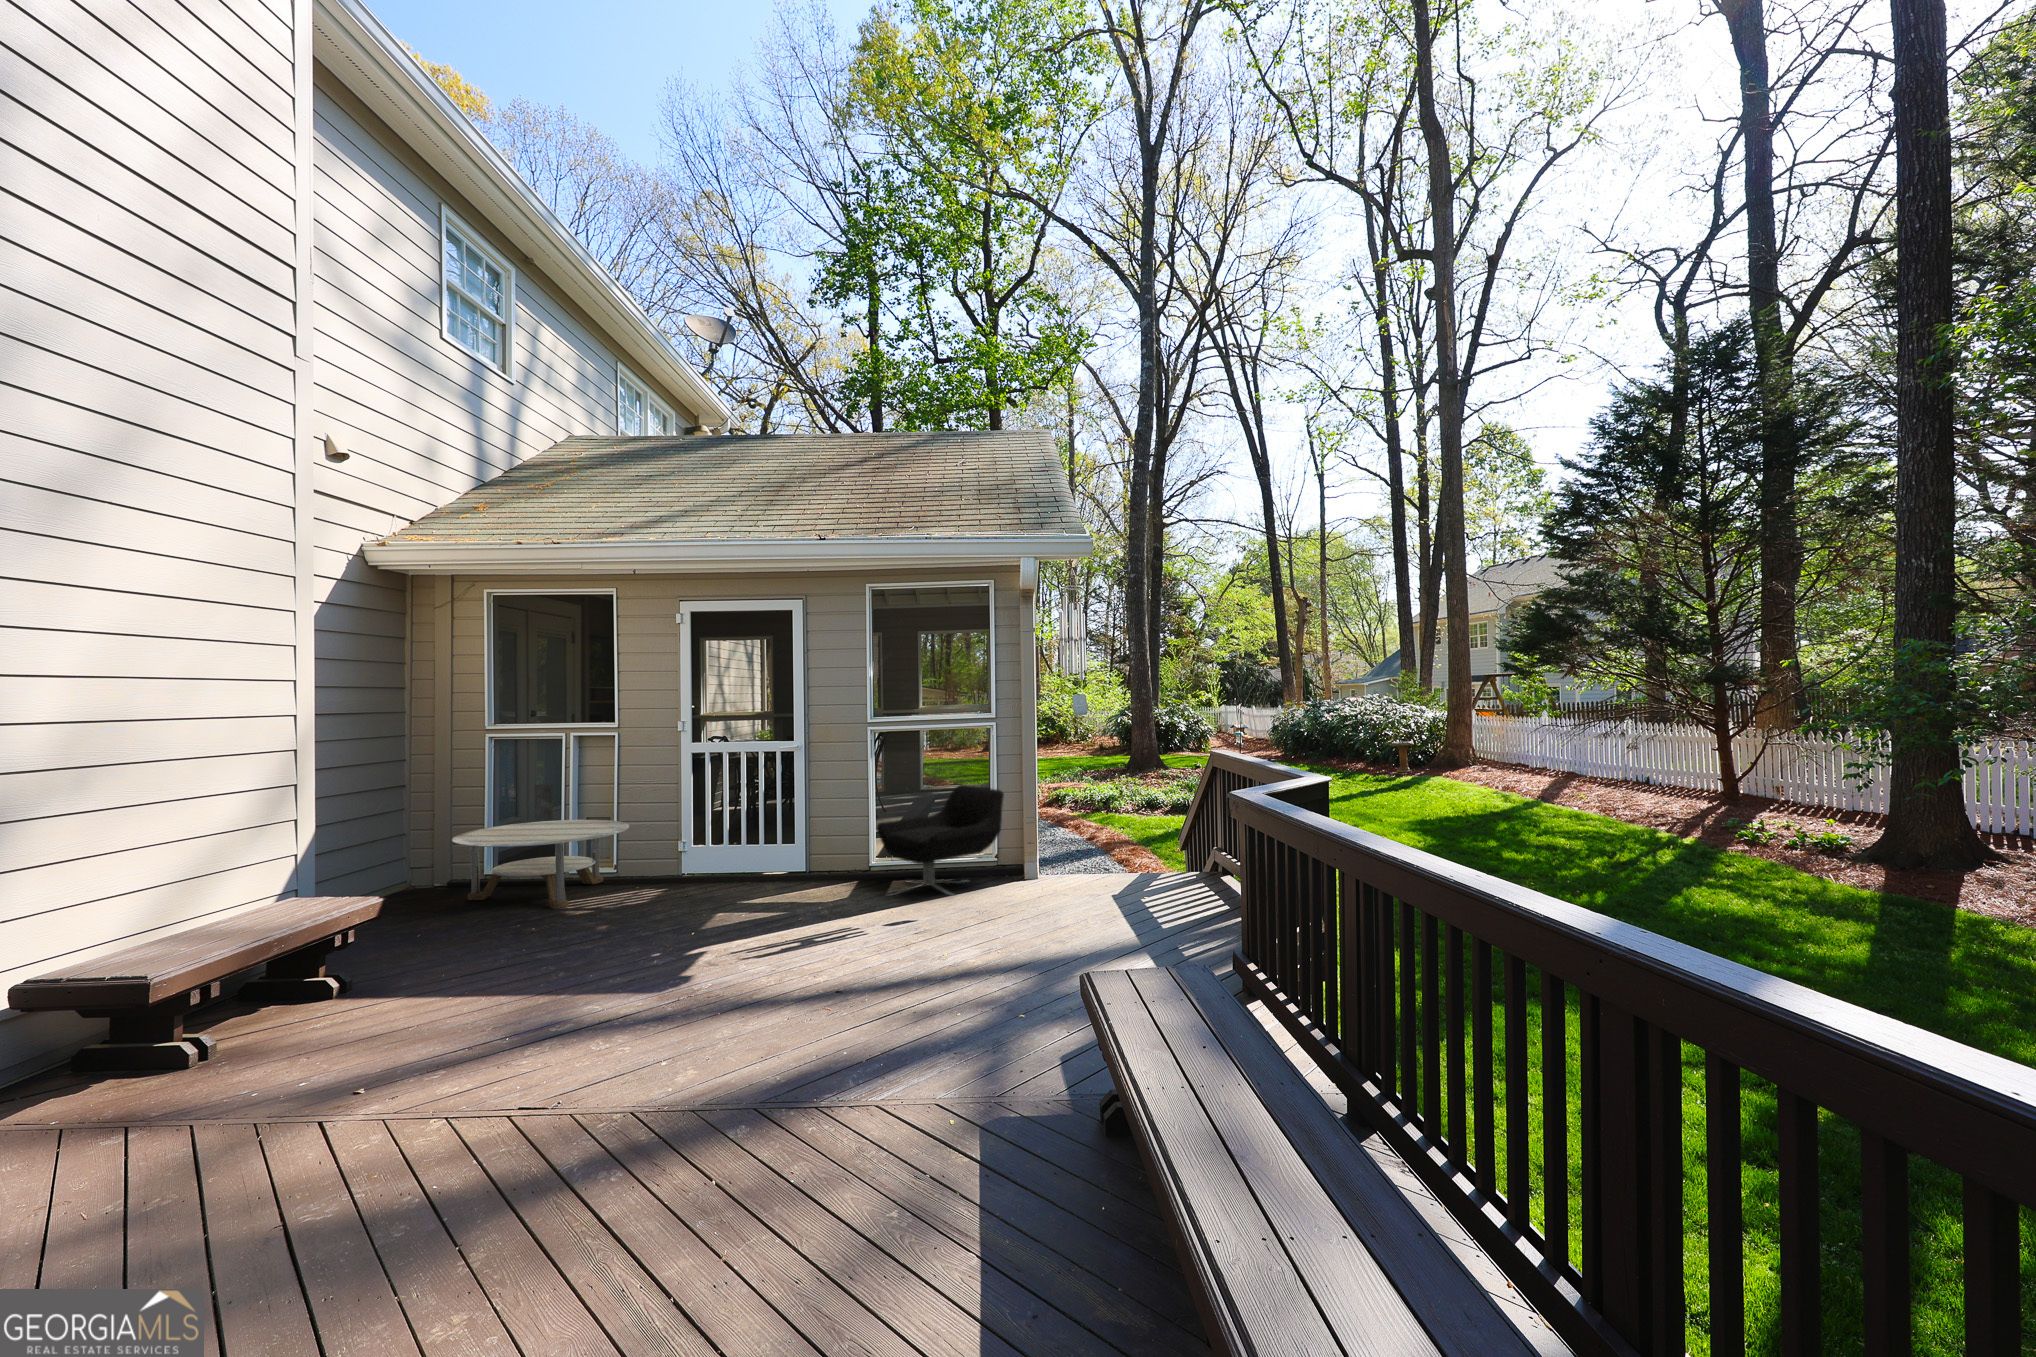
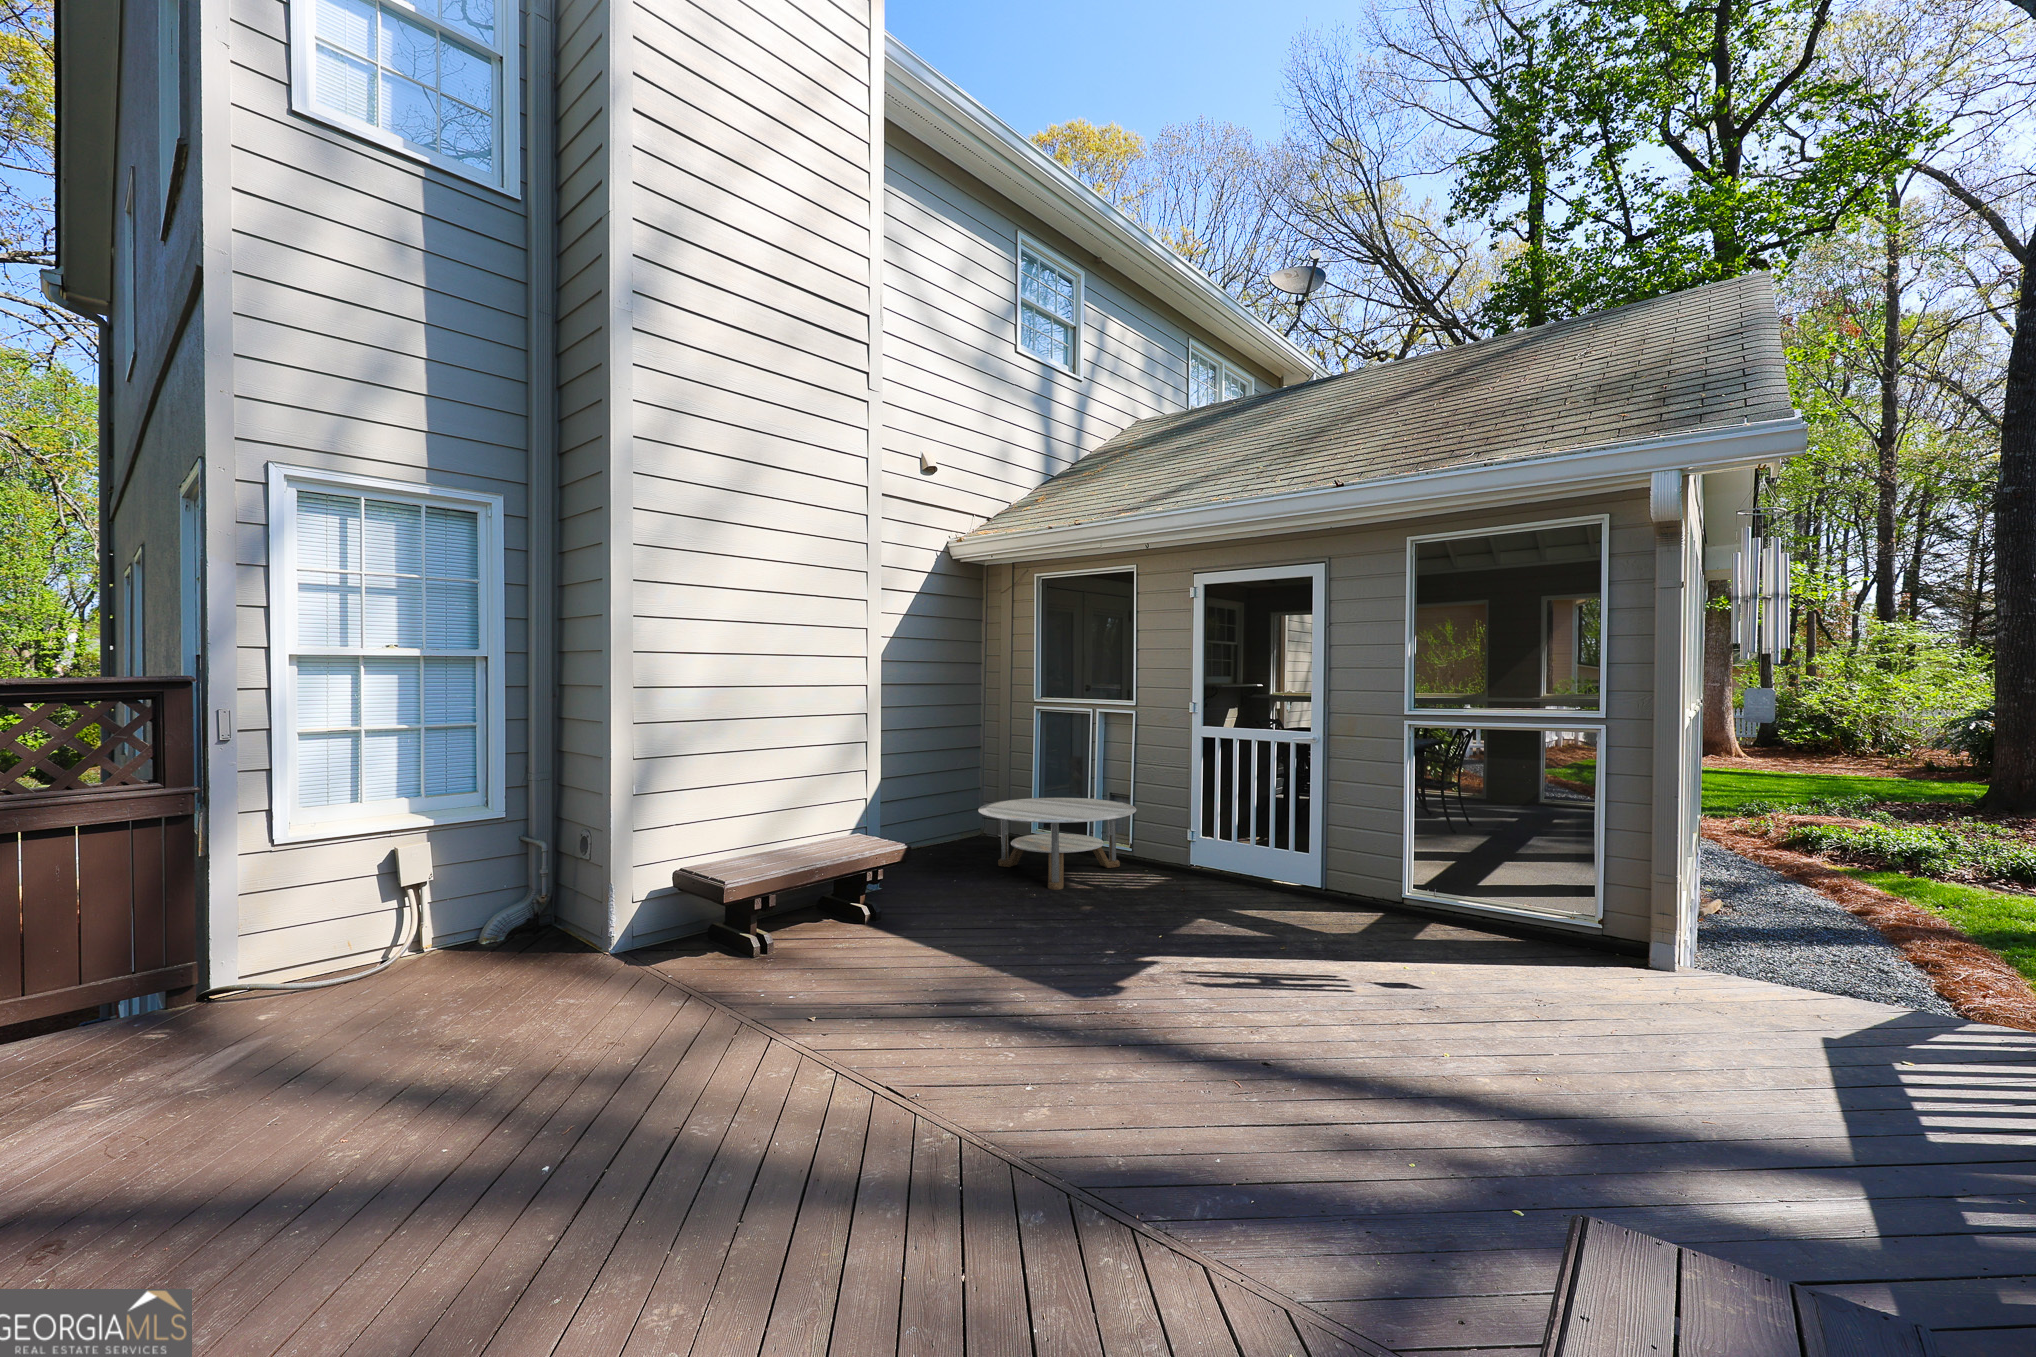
lounge chair: present [876,785,1004,896] -> none [1407,805,1611,969]

